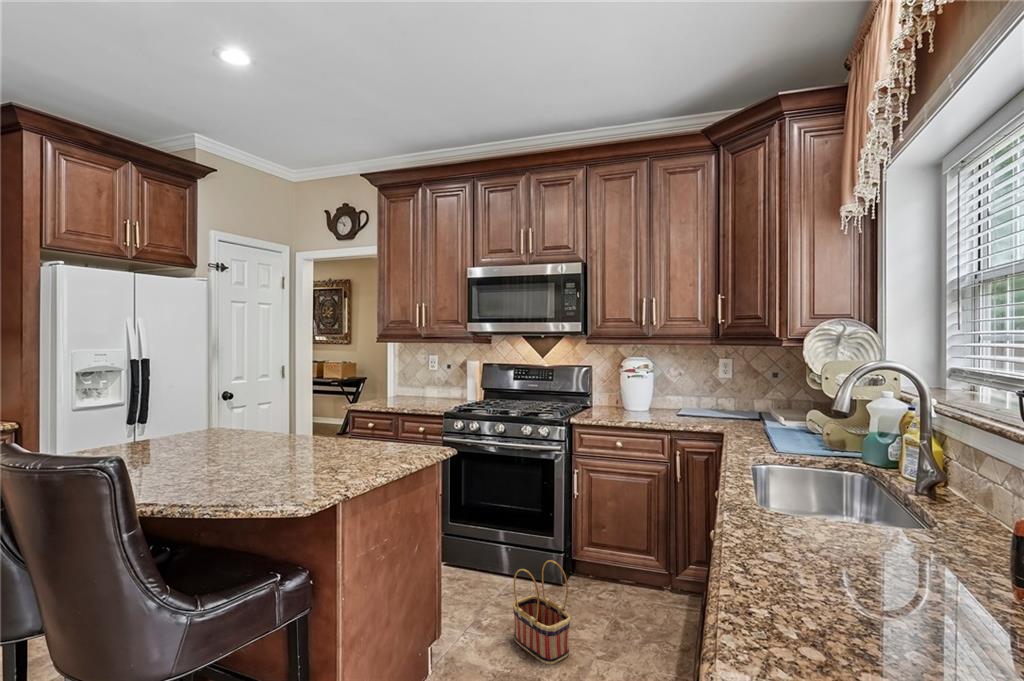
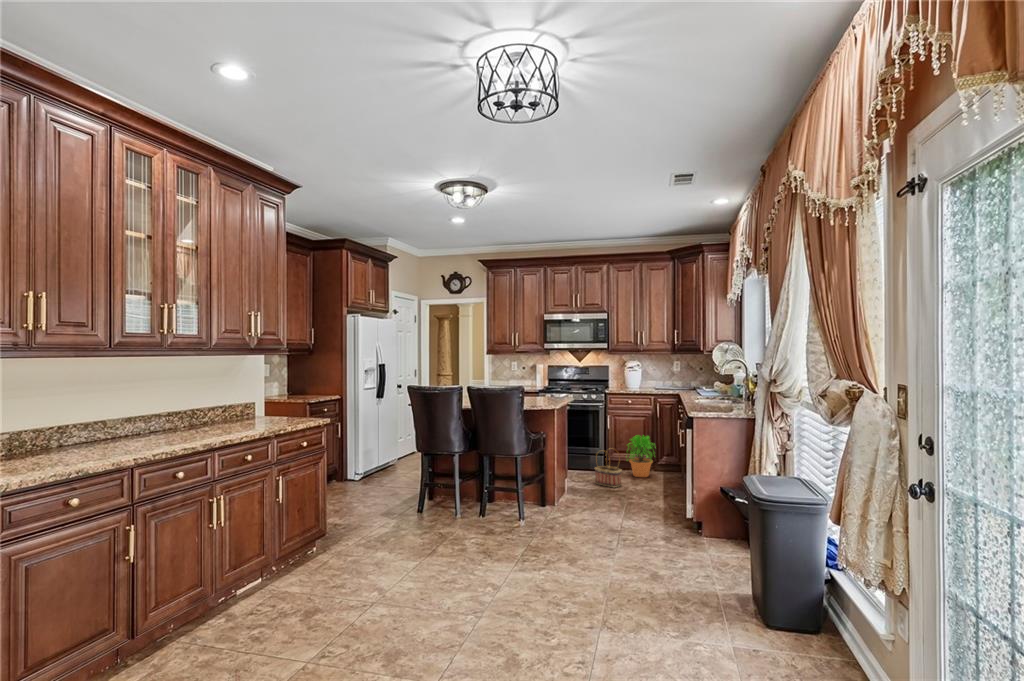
potted plant: none [597,519,667,618] -> present [626,435,655,477]

